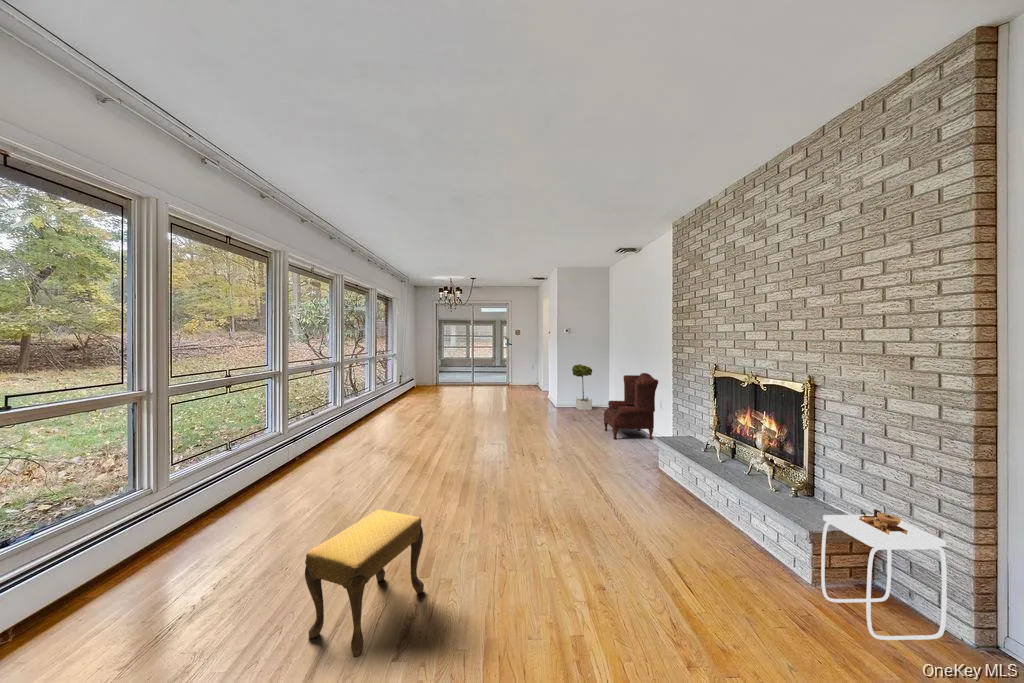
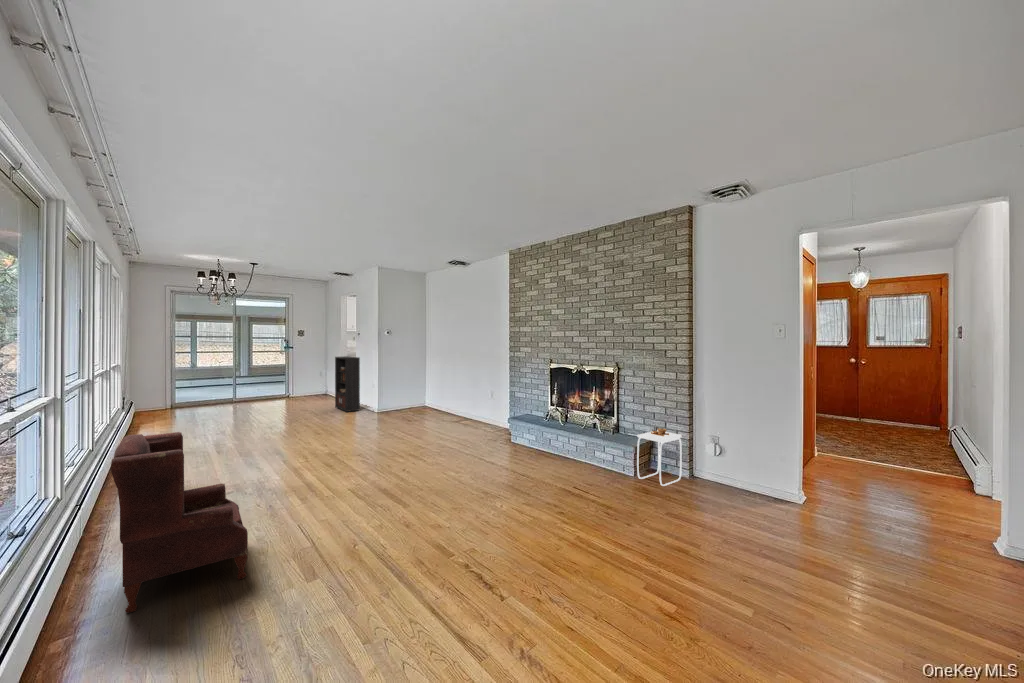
bookcase: none [519,354,548,409] -> present [335,356,360,412]
potted tree: present [572,364,592,410] -> none [396,365,416,409]
armchair: present [604,373,658,439] -> present [111,432,248,613]
footstool: present [305,509,424,657] -> none [396,480,450,576]

